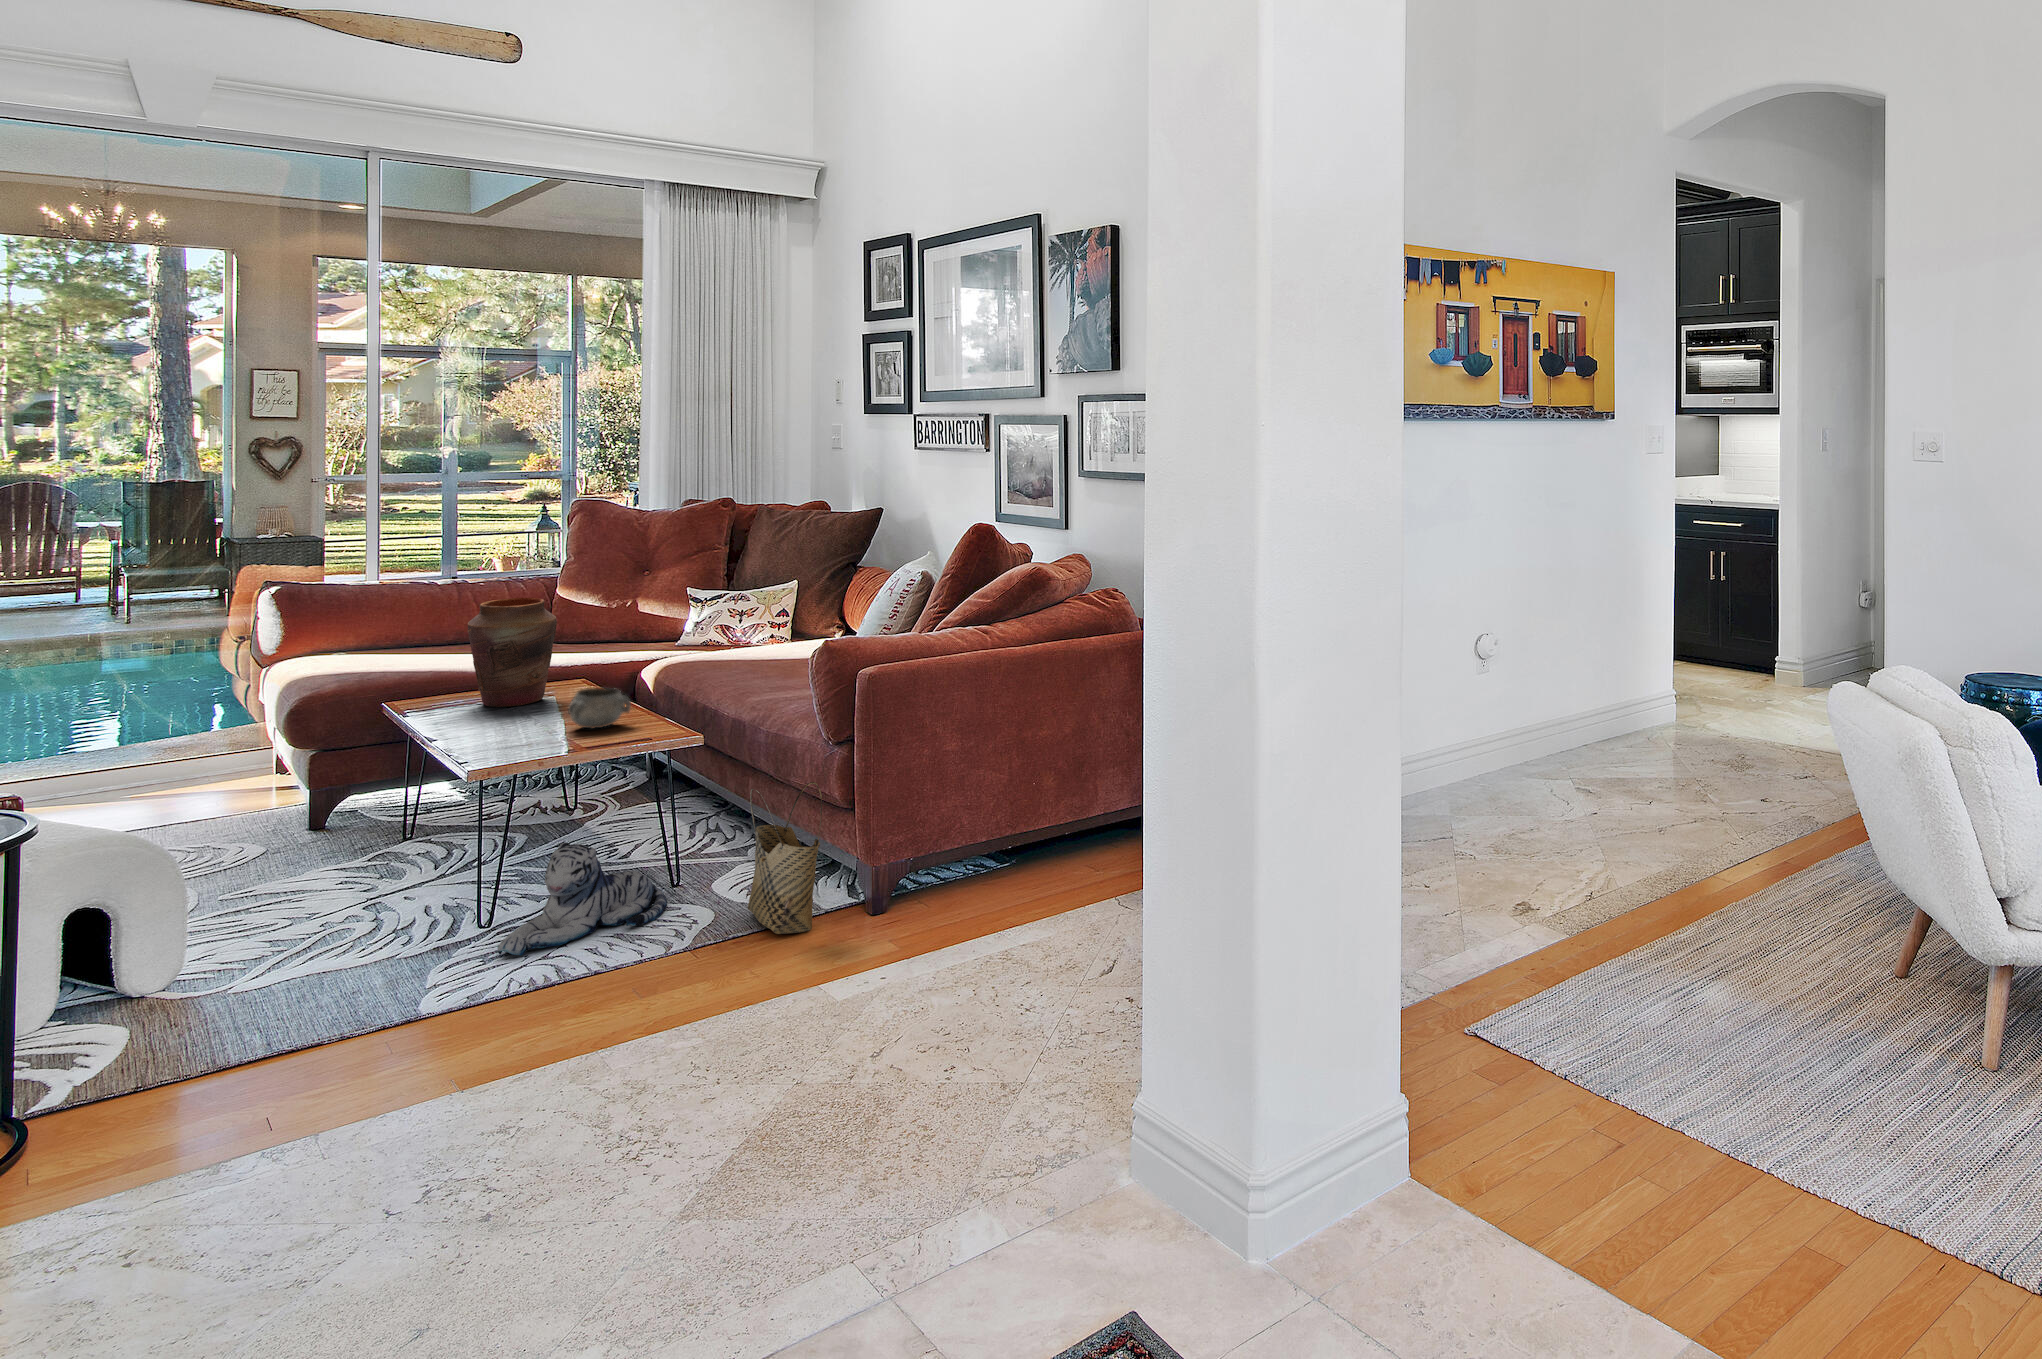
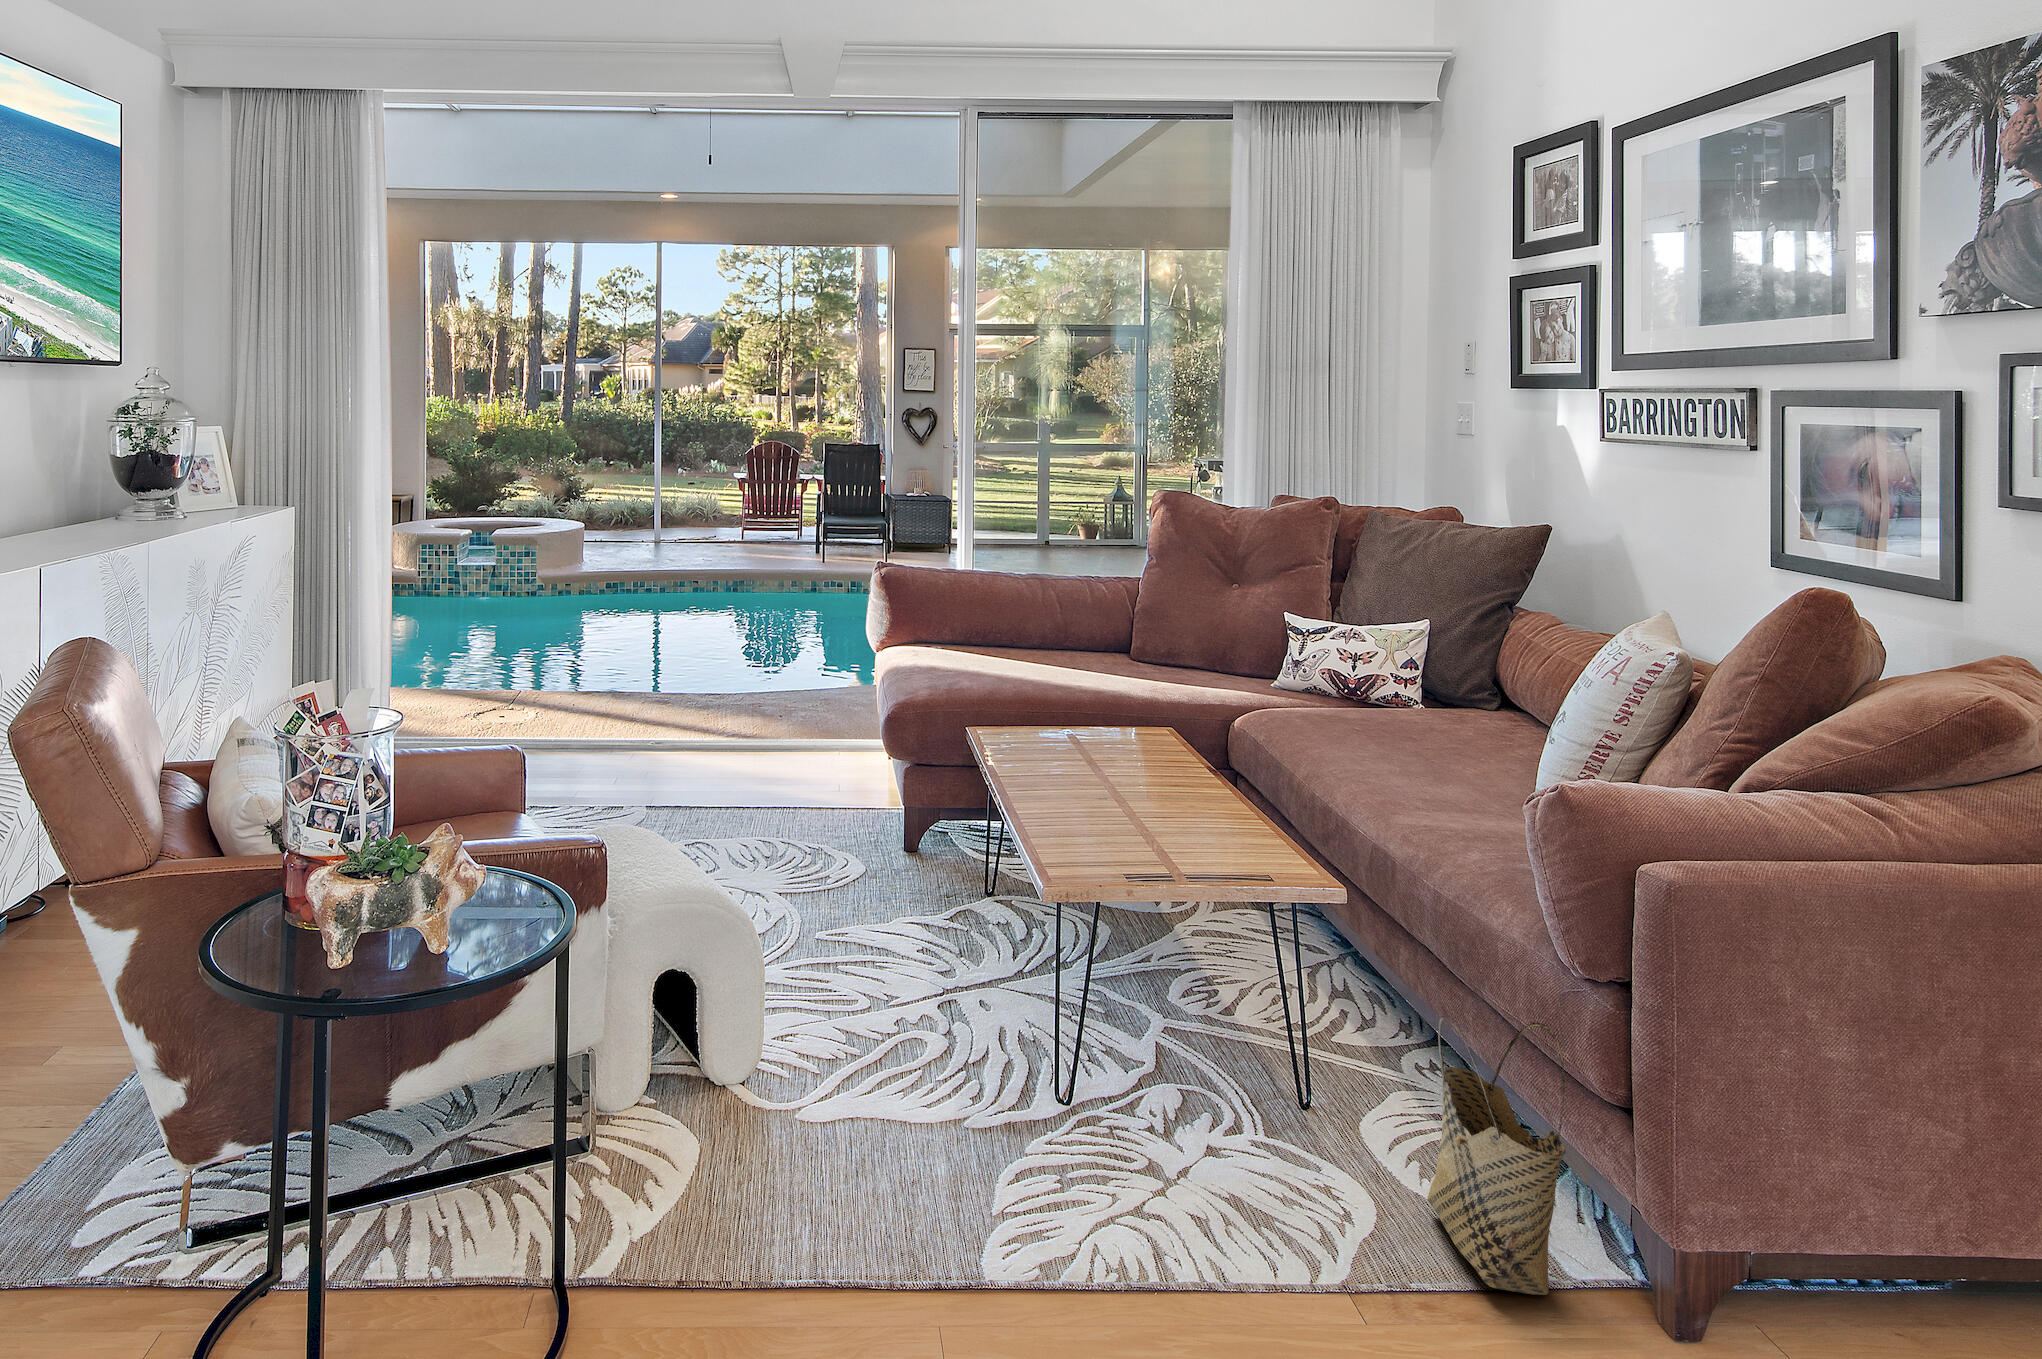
vase: present [467,598,557,707] -> none [1048,627,1147,771]
decorative bowl: present [568,688,631,728] -> none [1167,779,1247,841]
plush toy: present [497,842,667,955] -> none [1081,1018,1299,1180]

